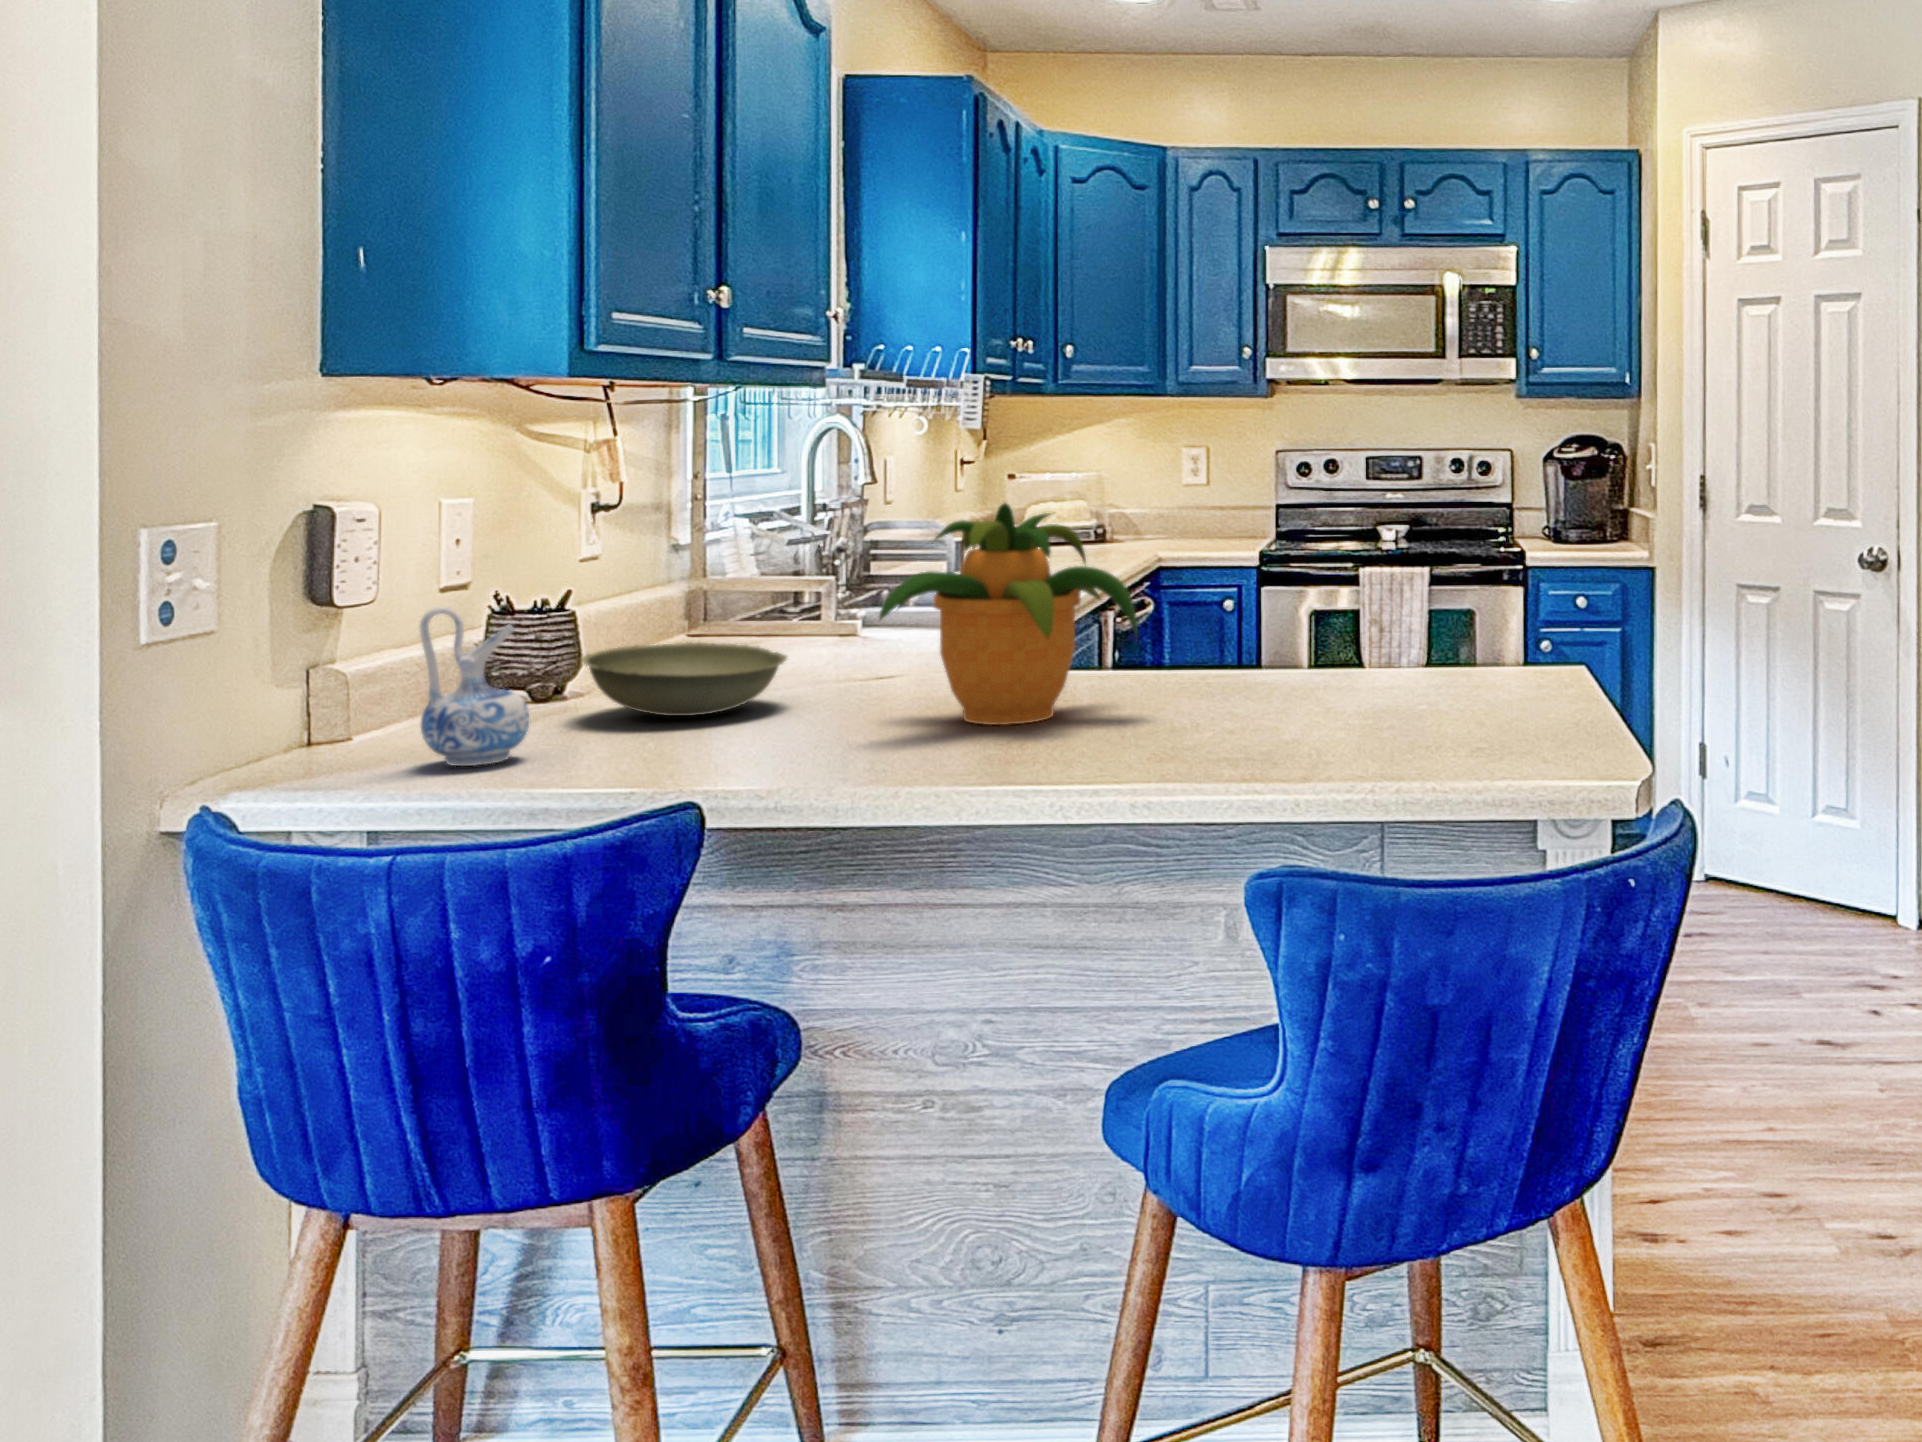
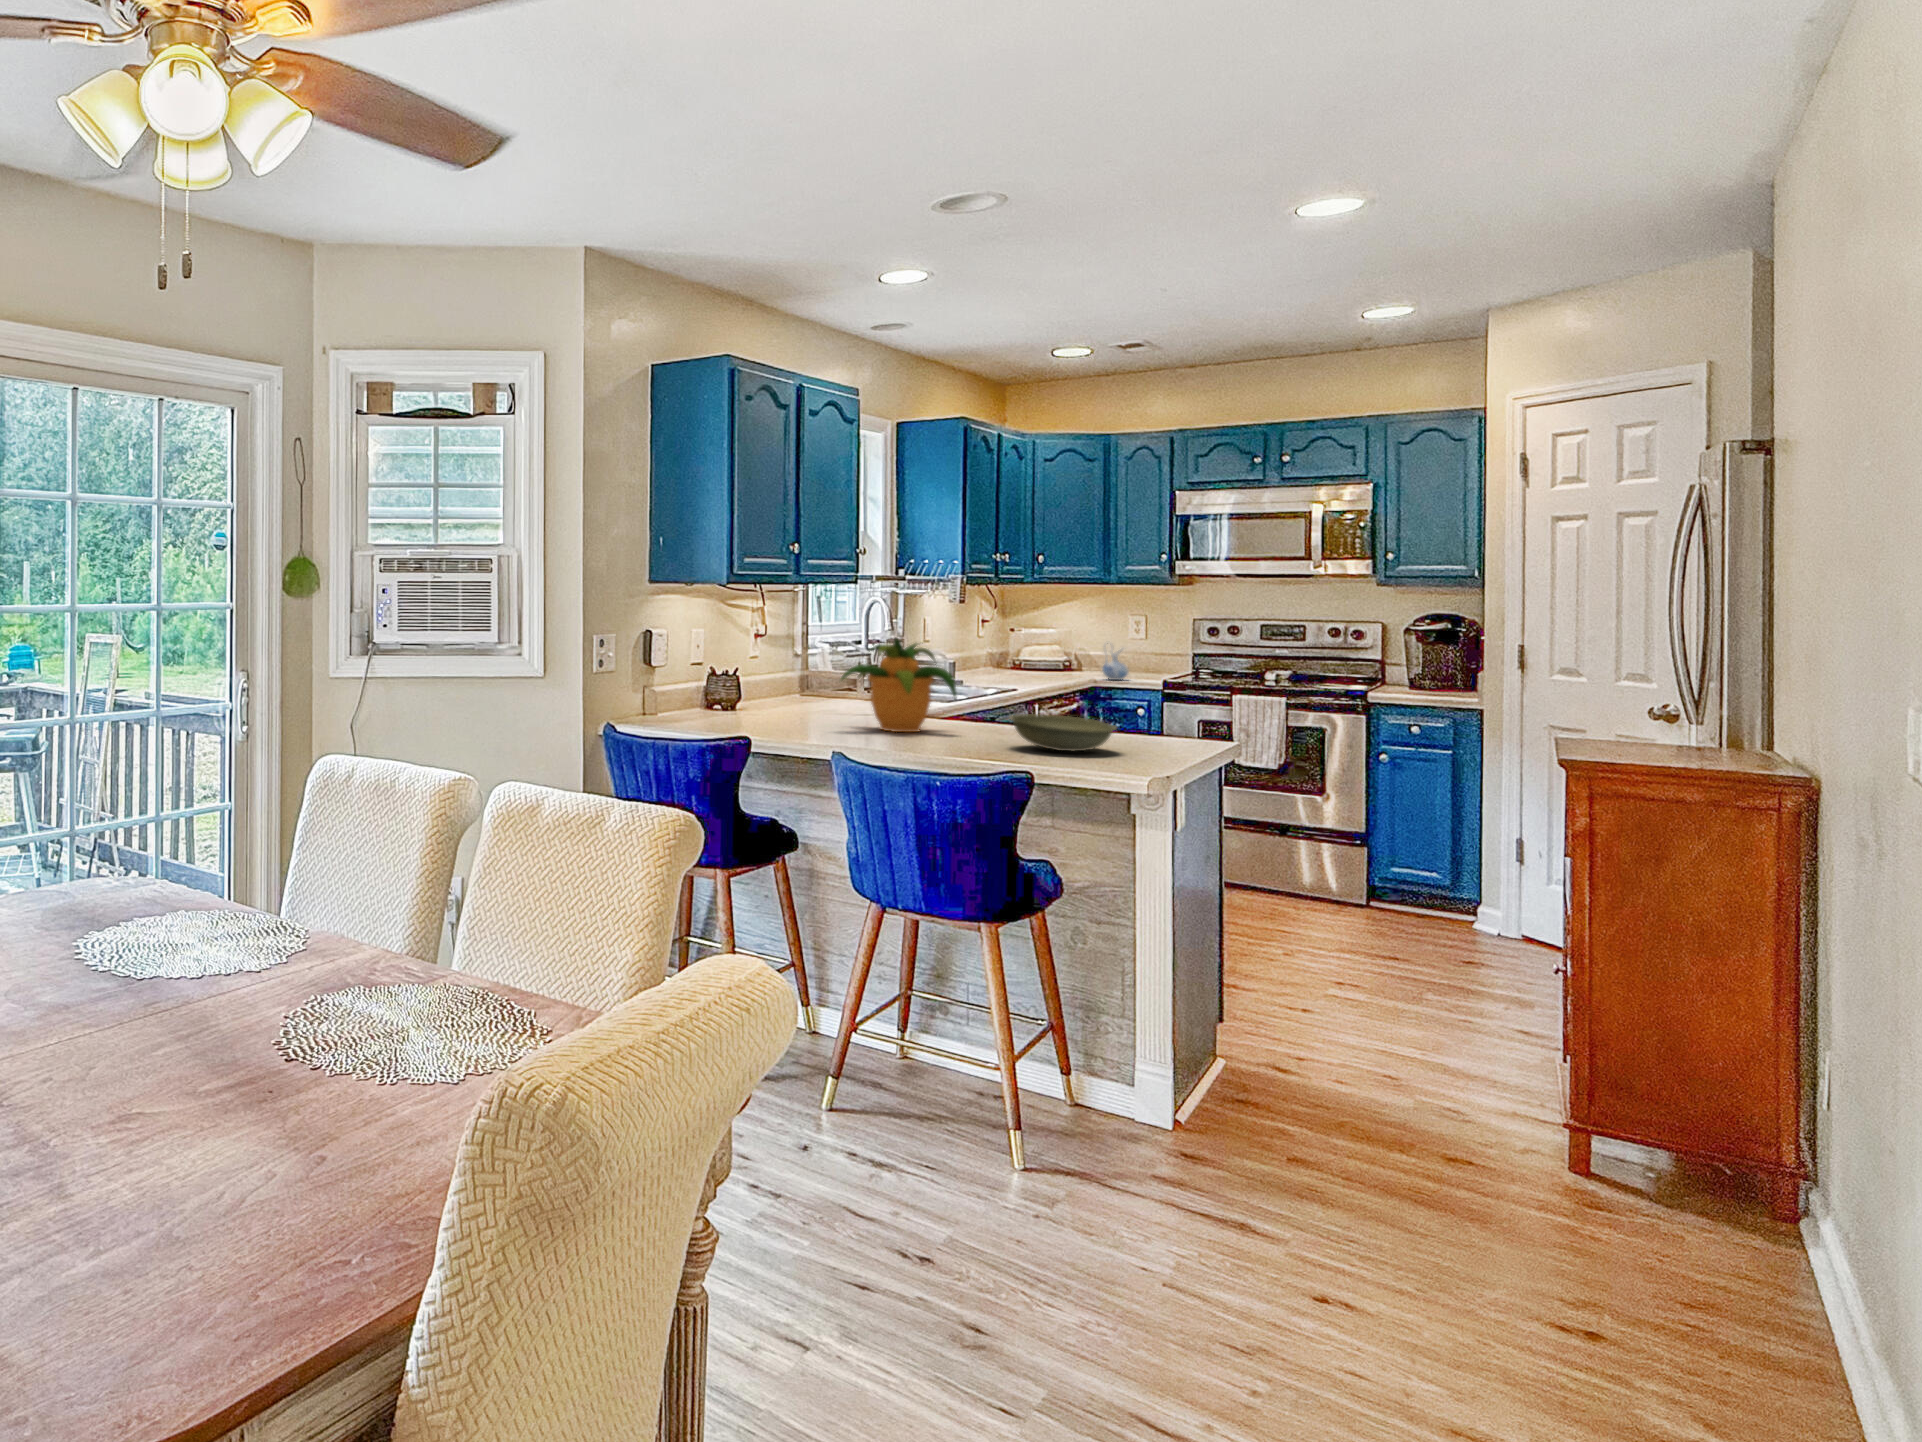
ceramic pitcher: present [420,606,529,766] -> present [1102,643,1129,680]
bowl: present [582,643,787,716] -> present [1010,714,1117,751]

